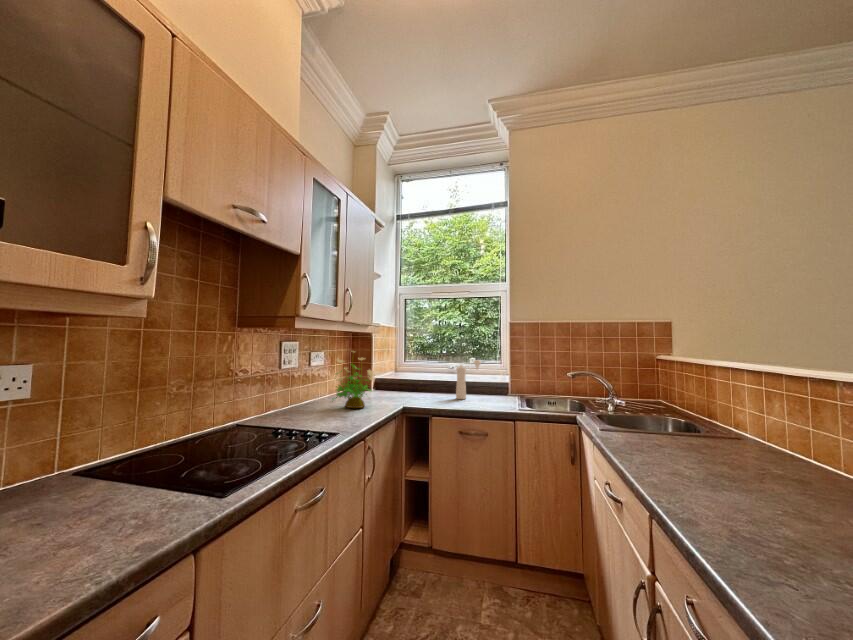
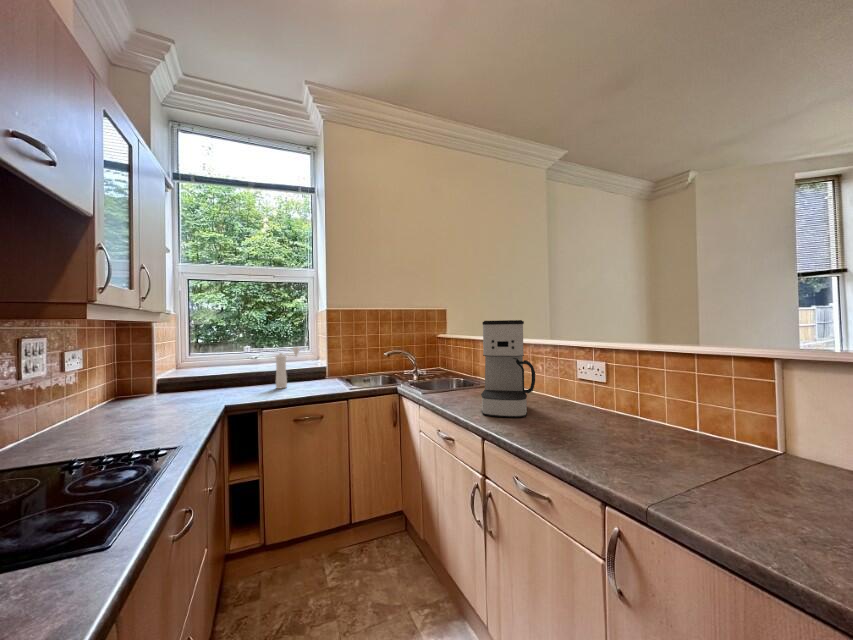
coffee maker: none [665,334,781,499] -> present [481,320,535,417]
potted plant: present [332,358,374,408] -> none [110,346,186,419]

